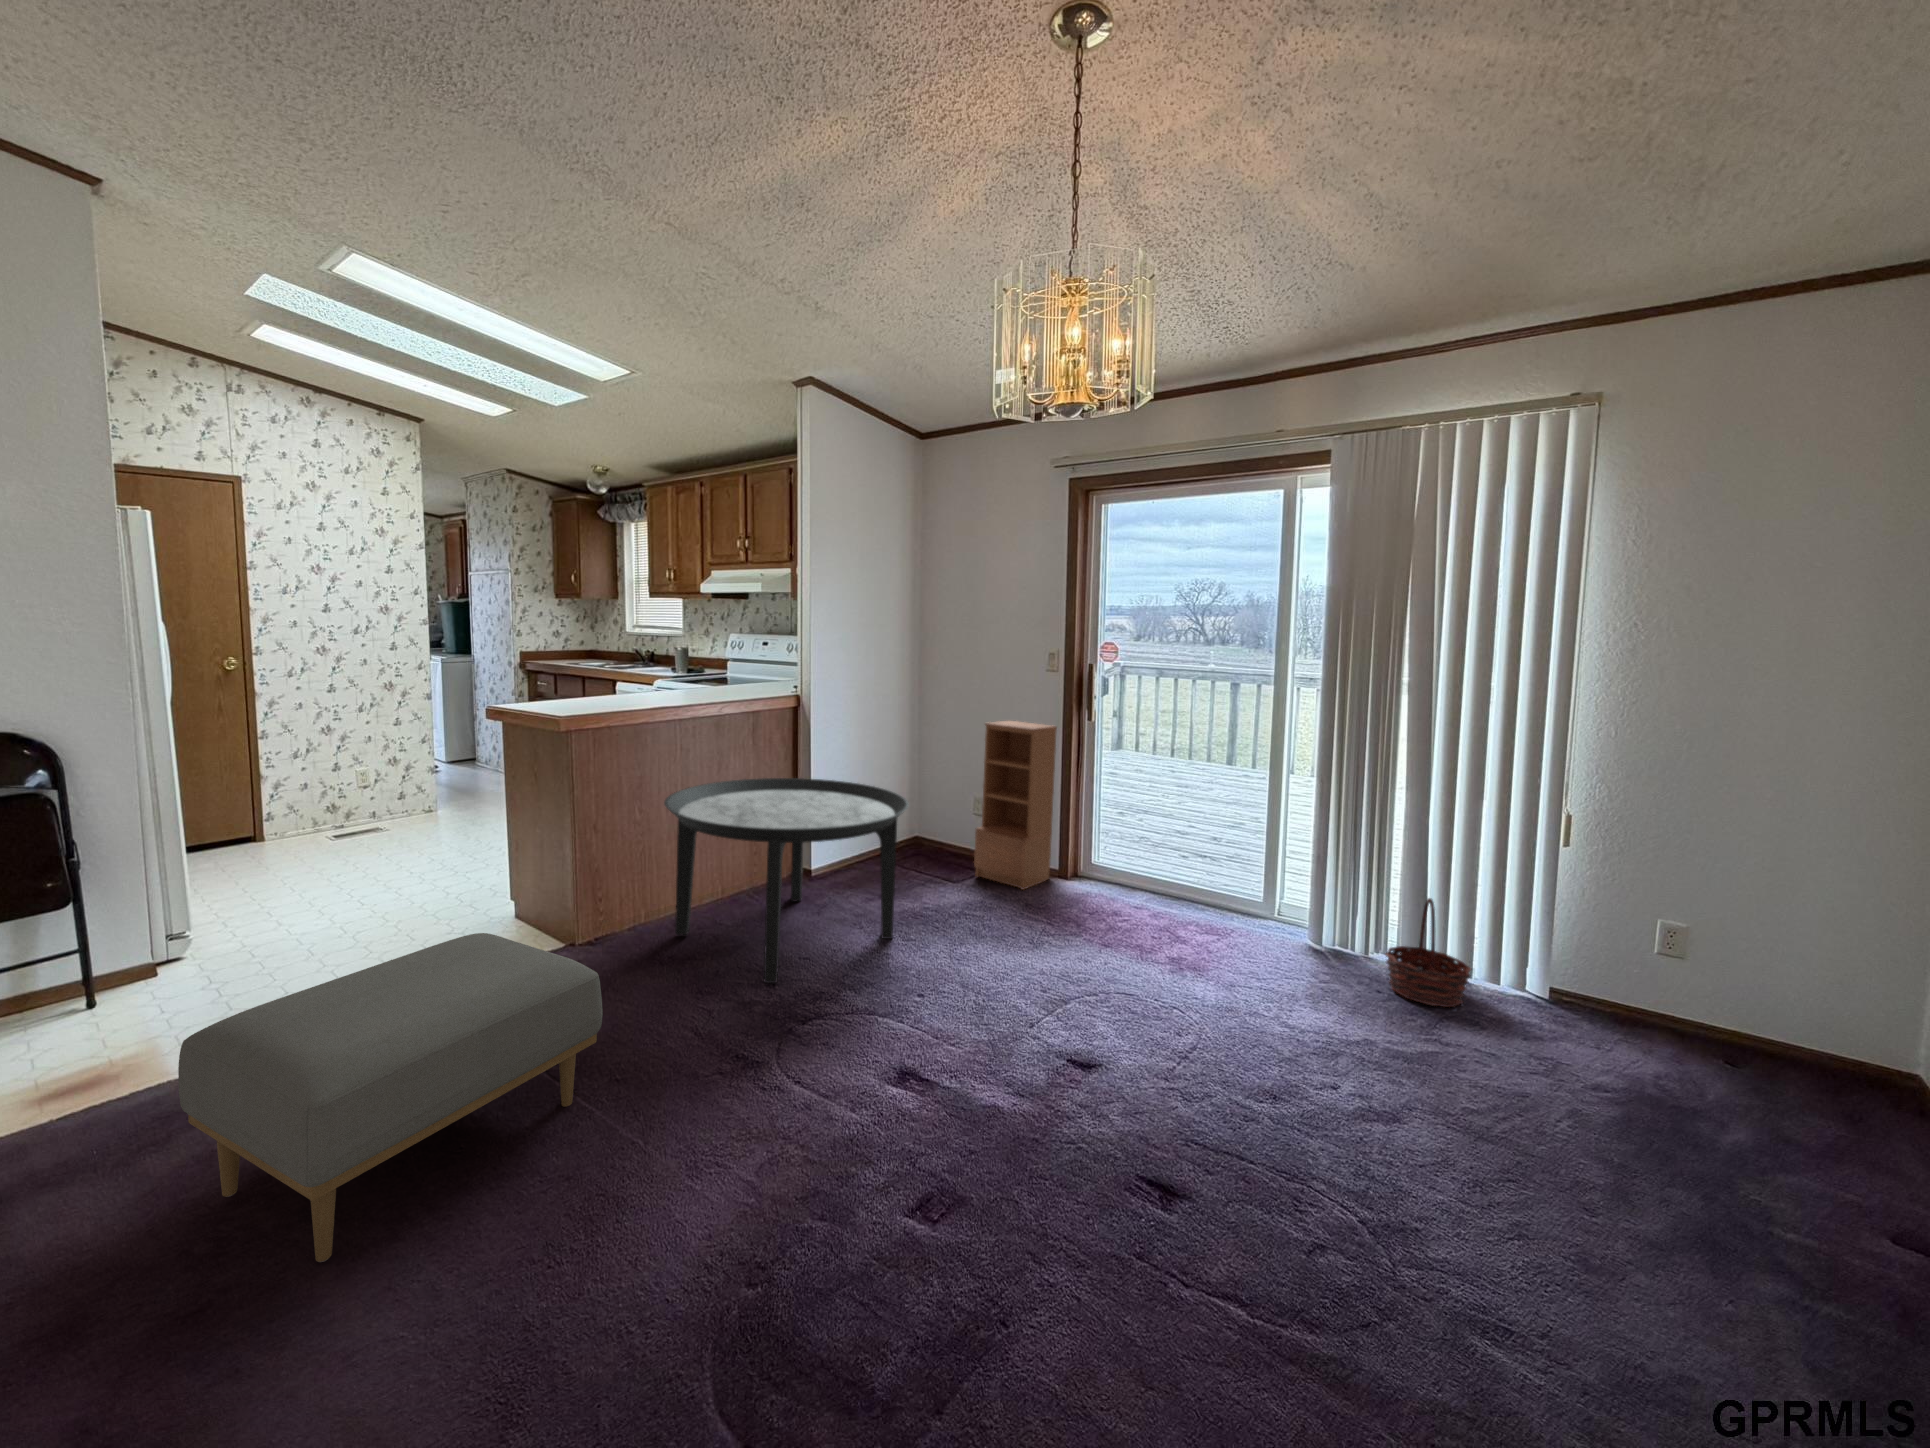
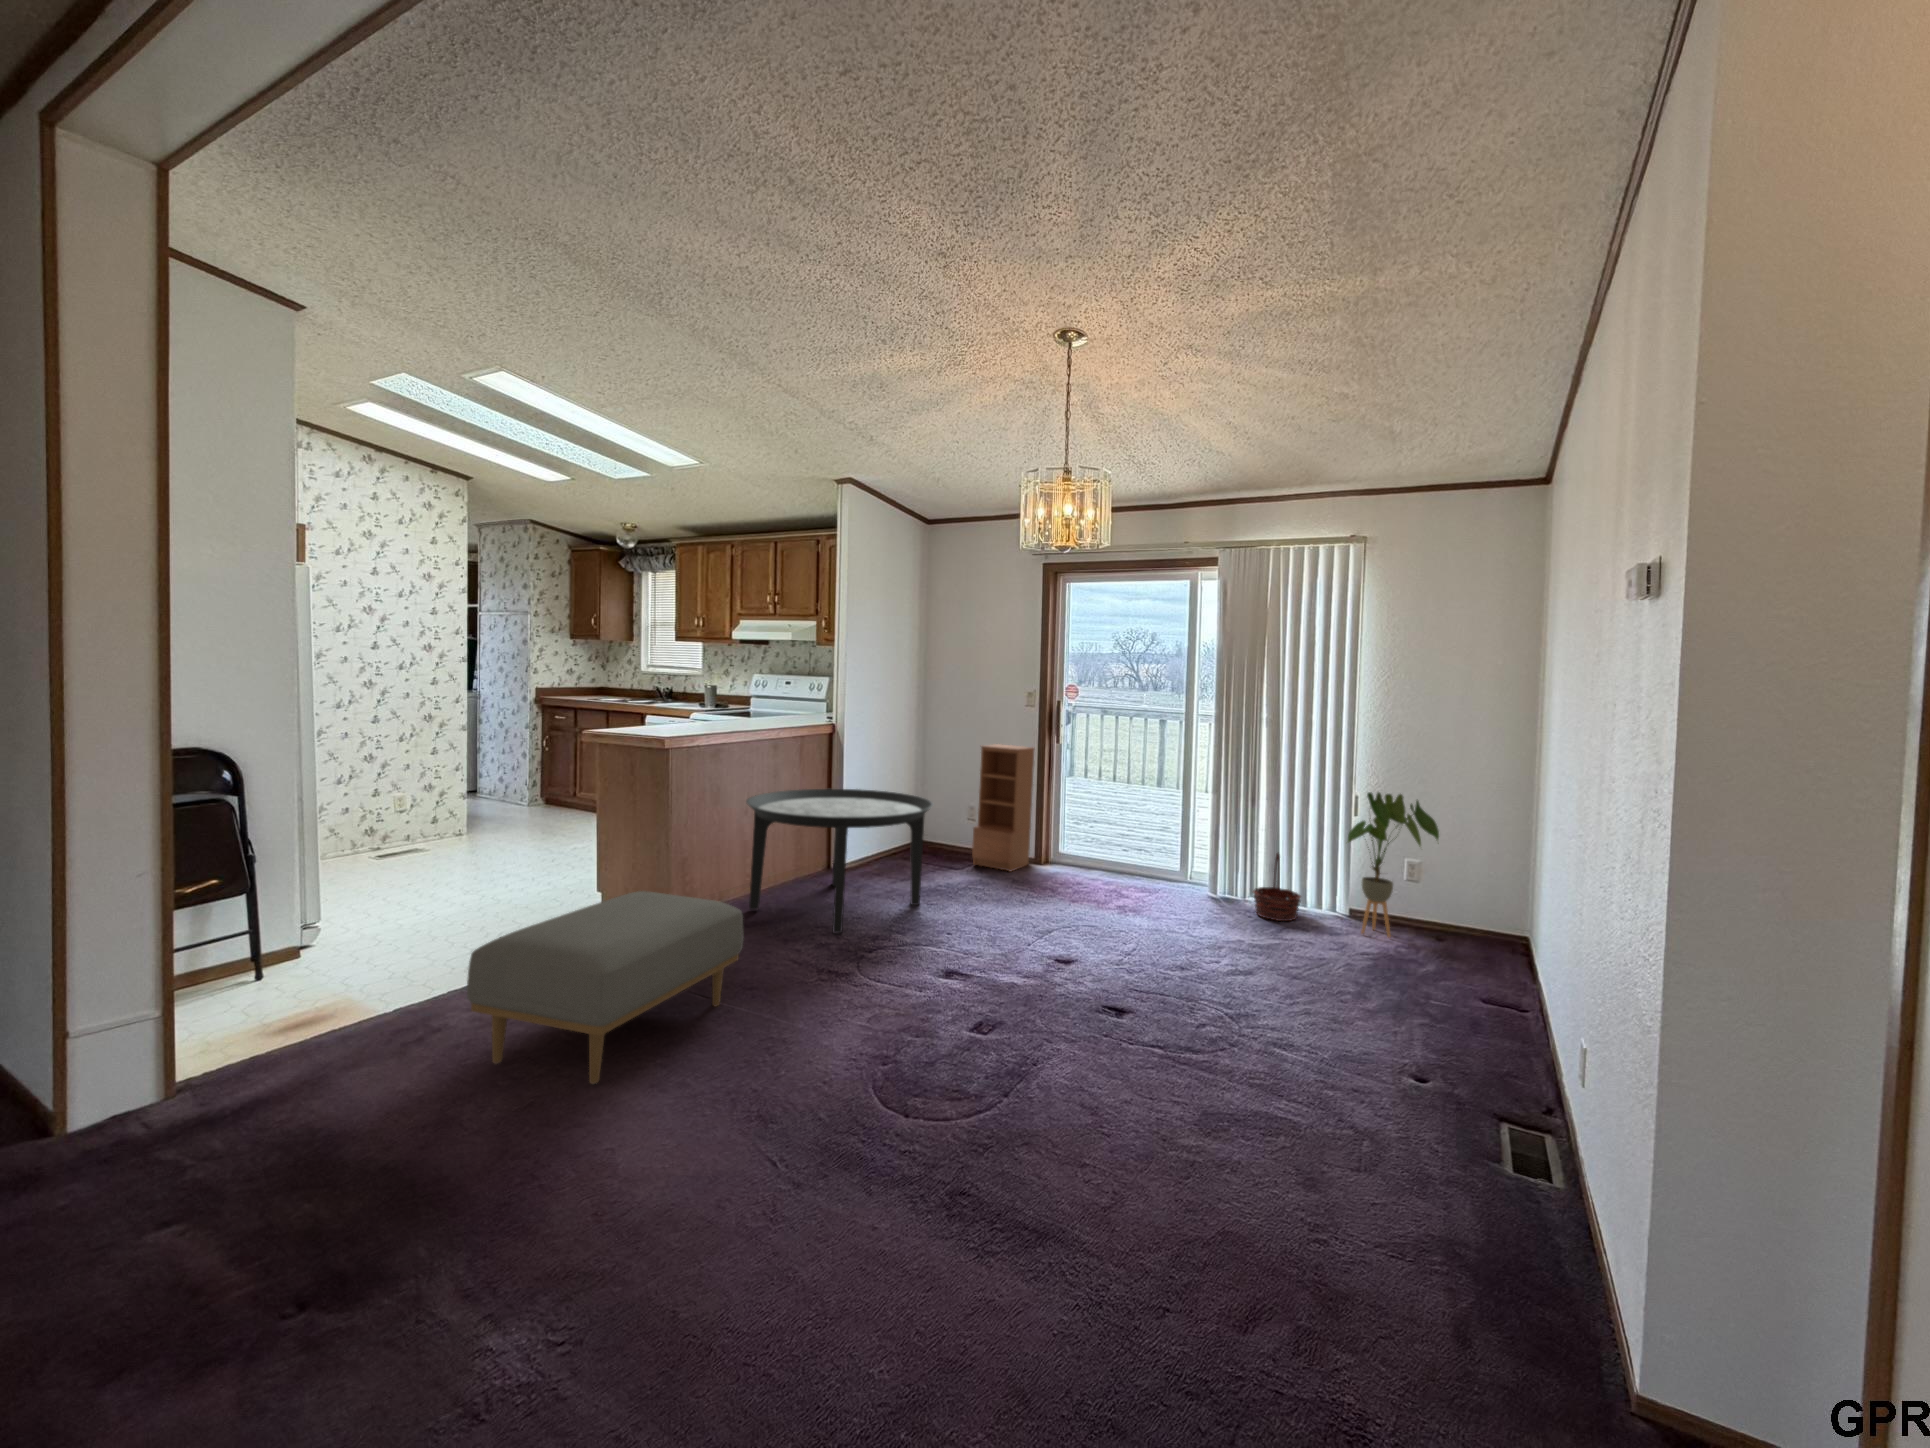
house plant: none [1564,816,1762,1059] -> present [1348,792,1439,938]

